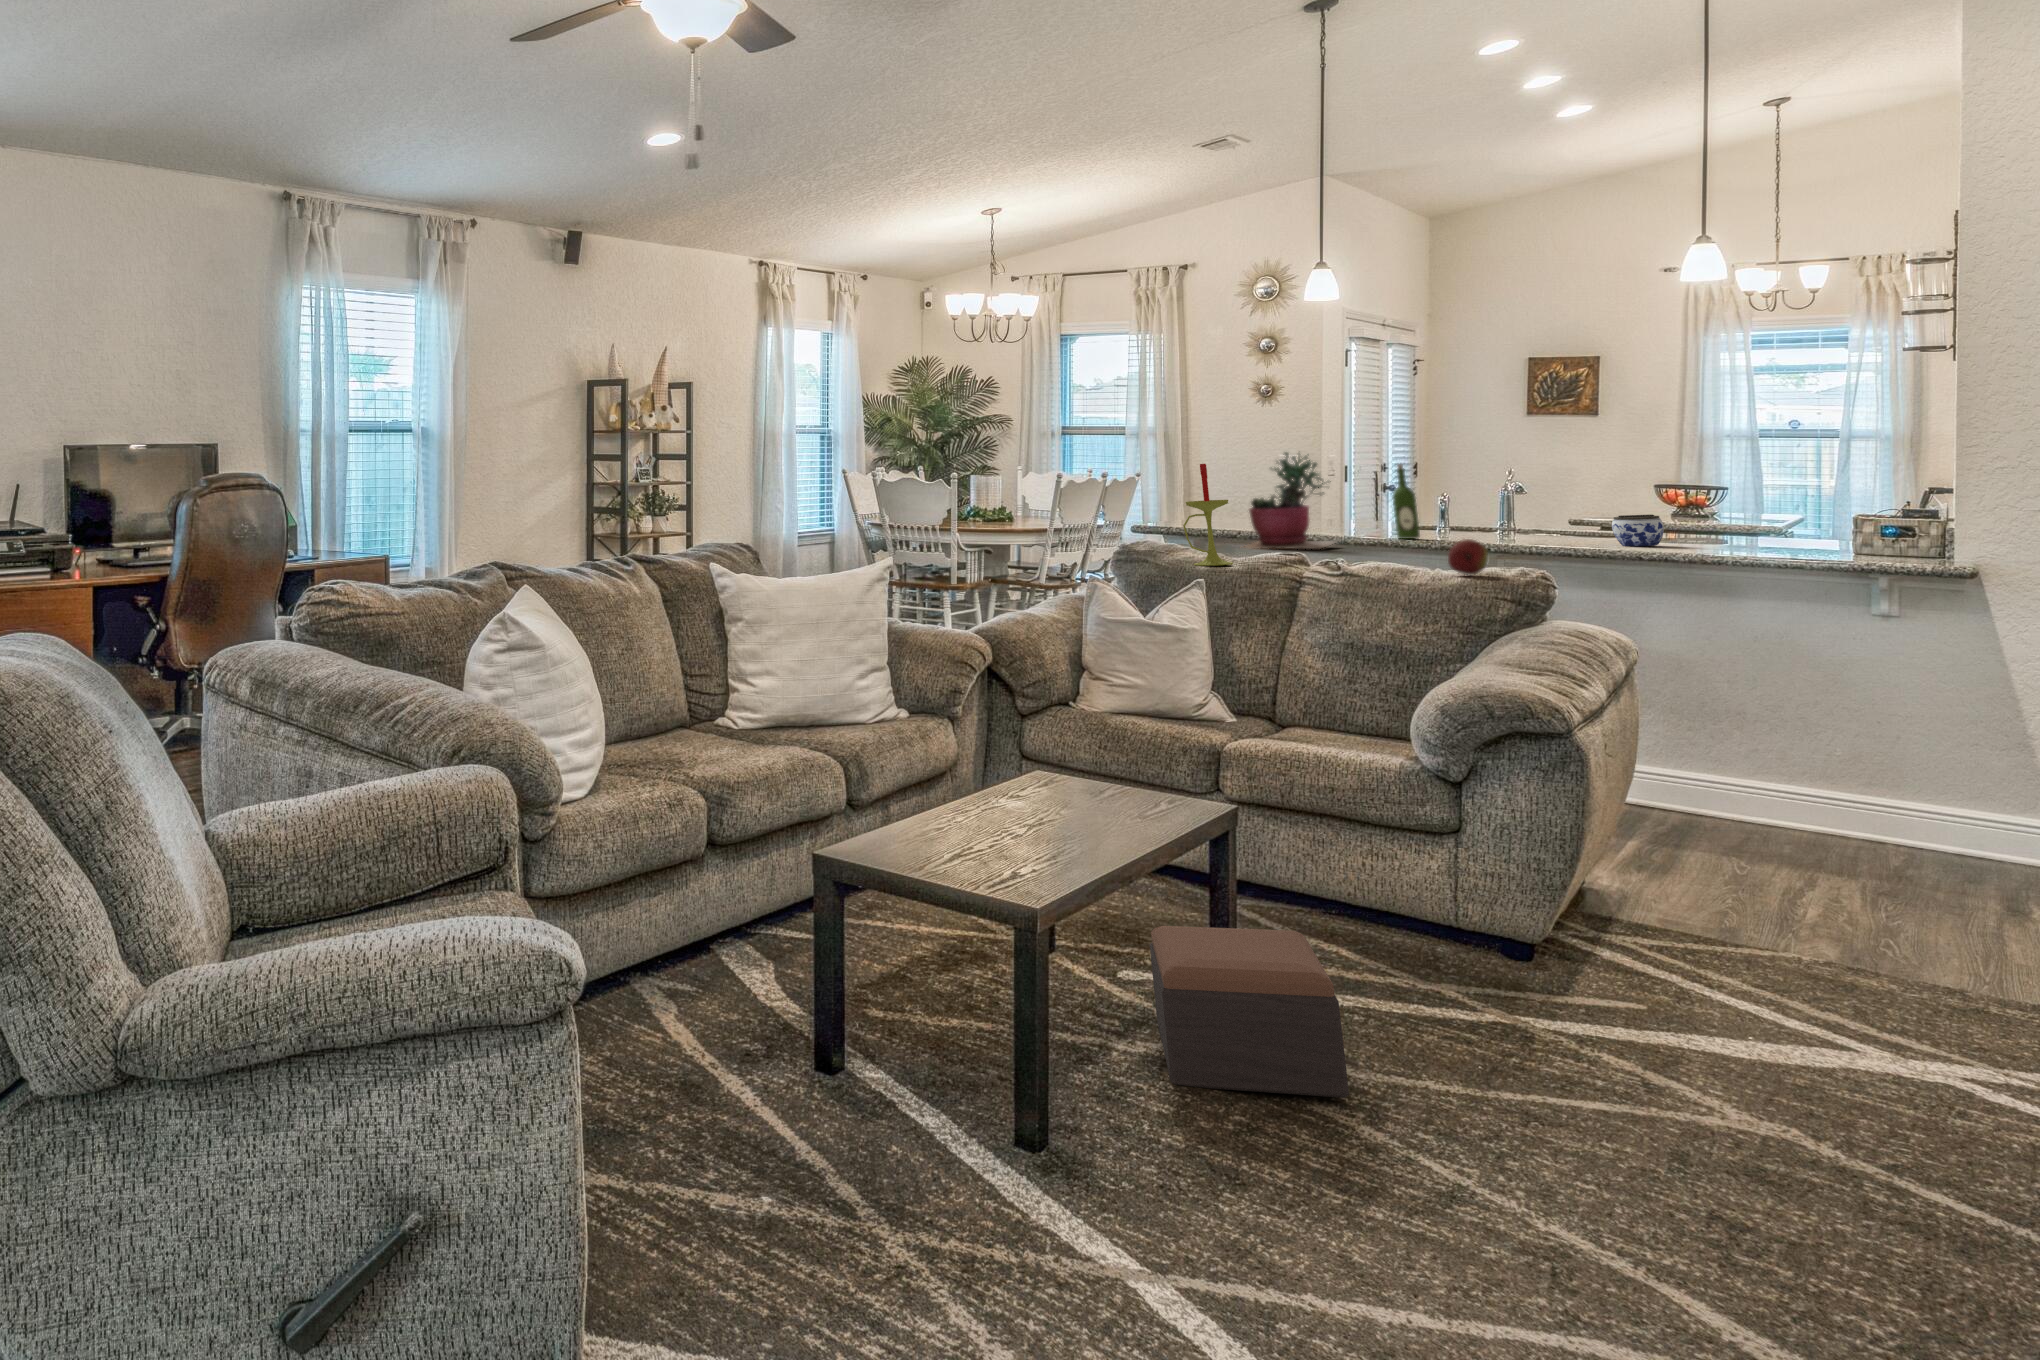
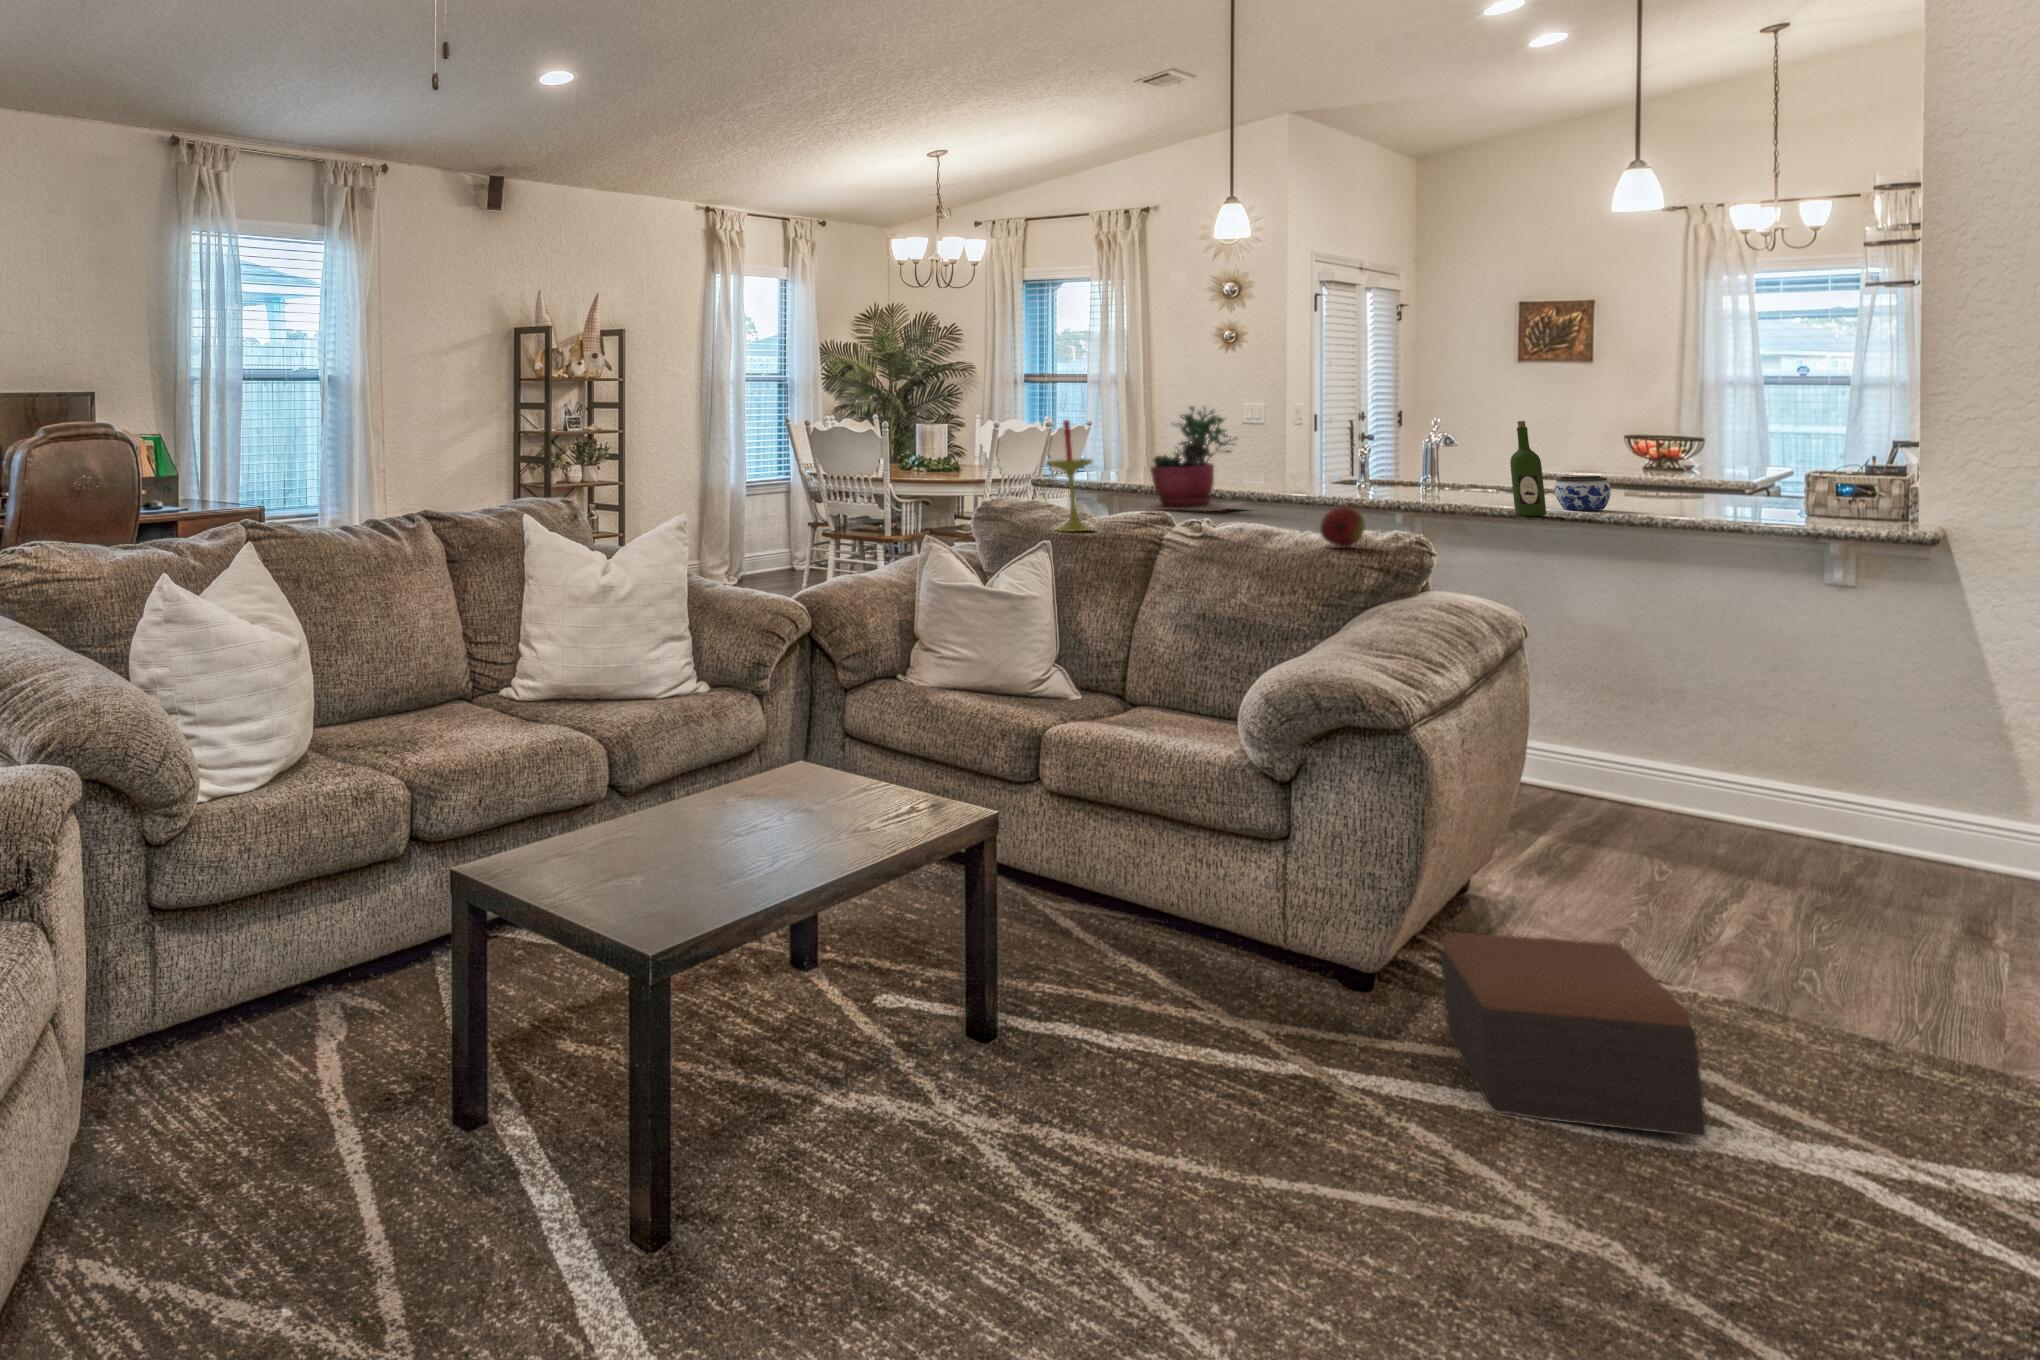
wine bottle: present [1393,464,1420,539] -> present [1510,421,1546,516]
footstool: present [1150,926,1349,1098] -> present [1440,932,1707,1137]

